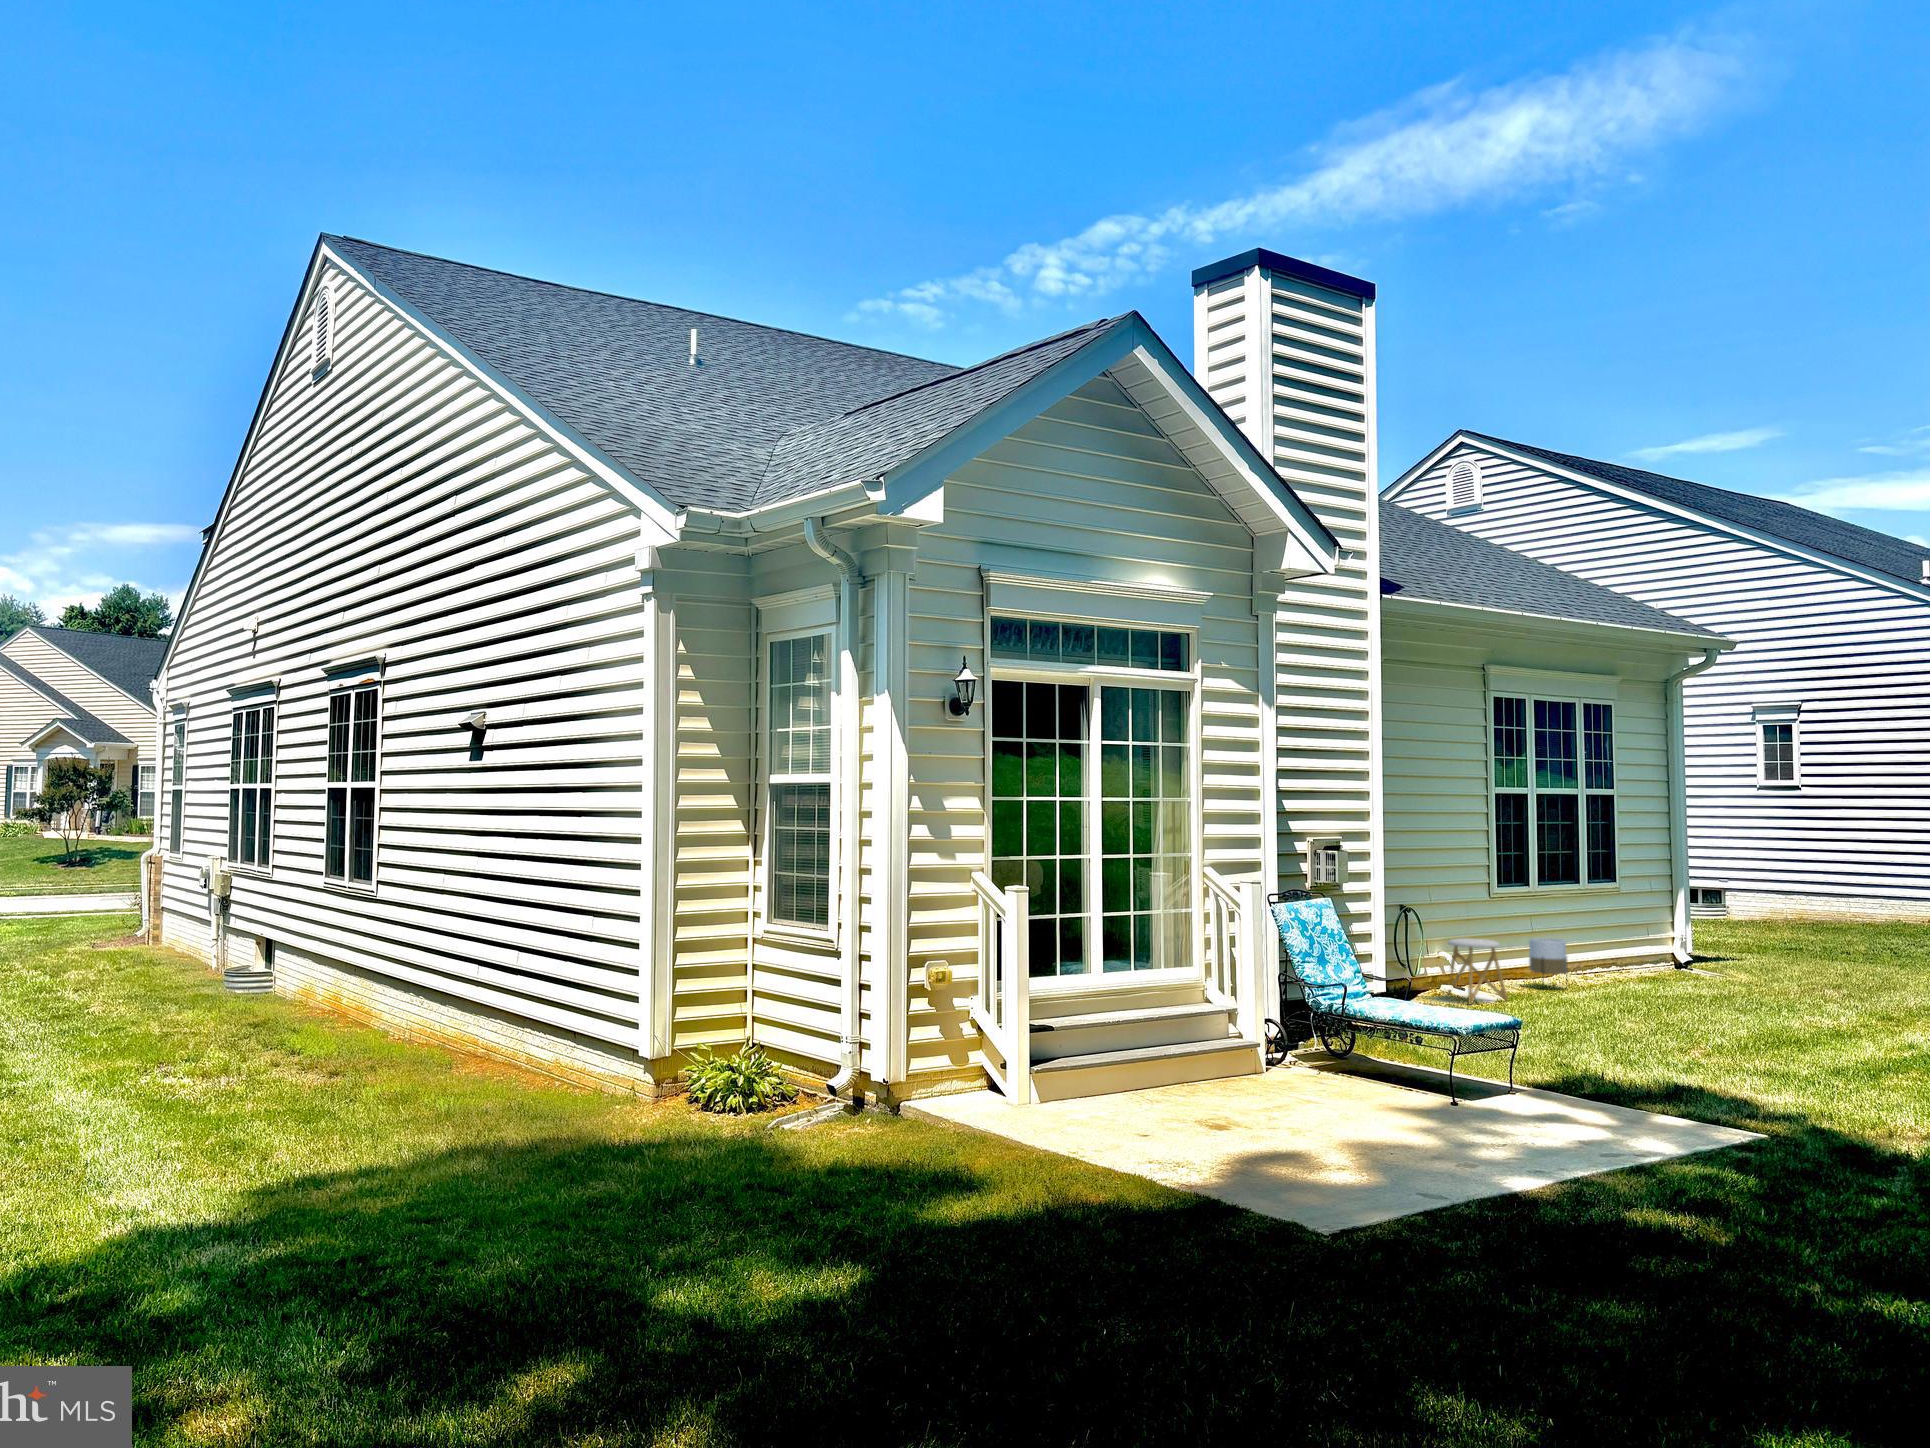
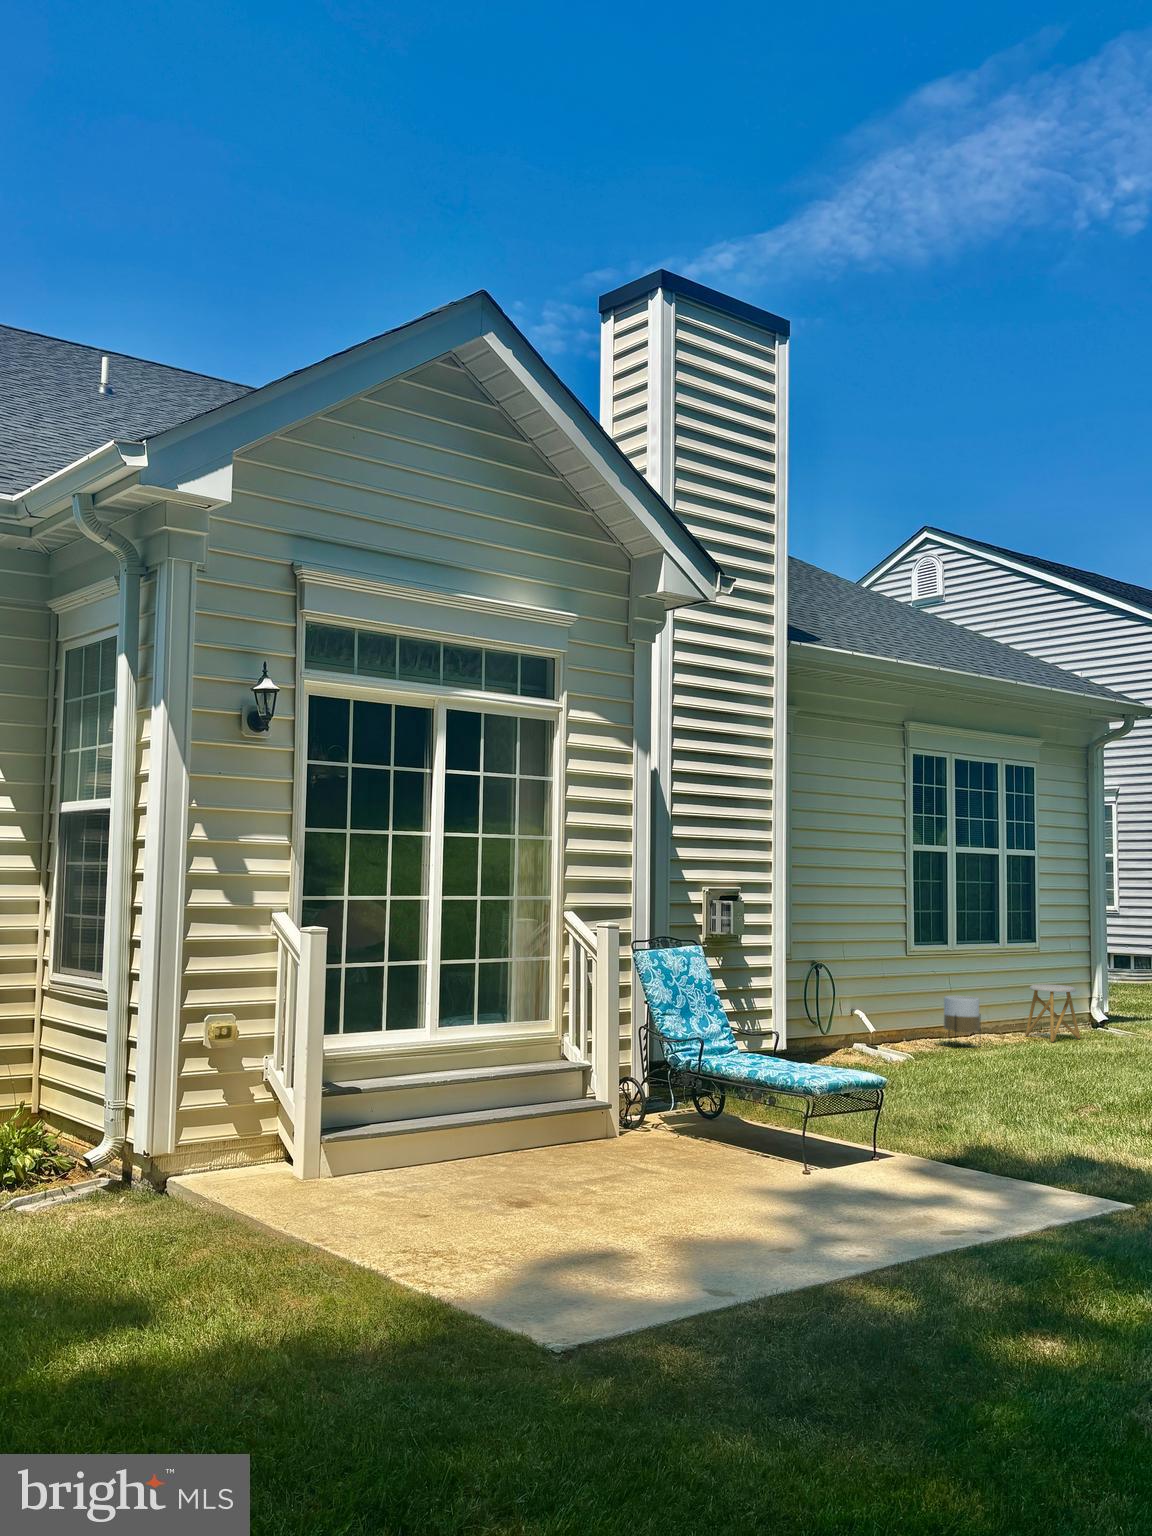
stool: present [1445,938,1508,1005] -> present [1025,984,1080,1042]

